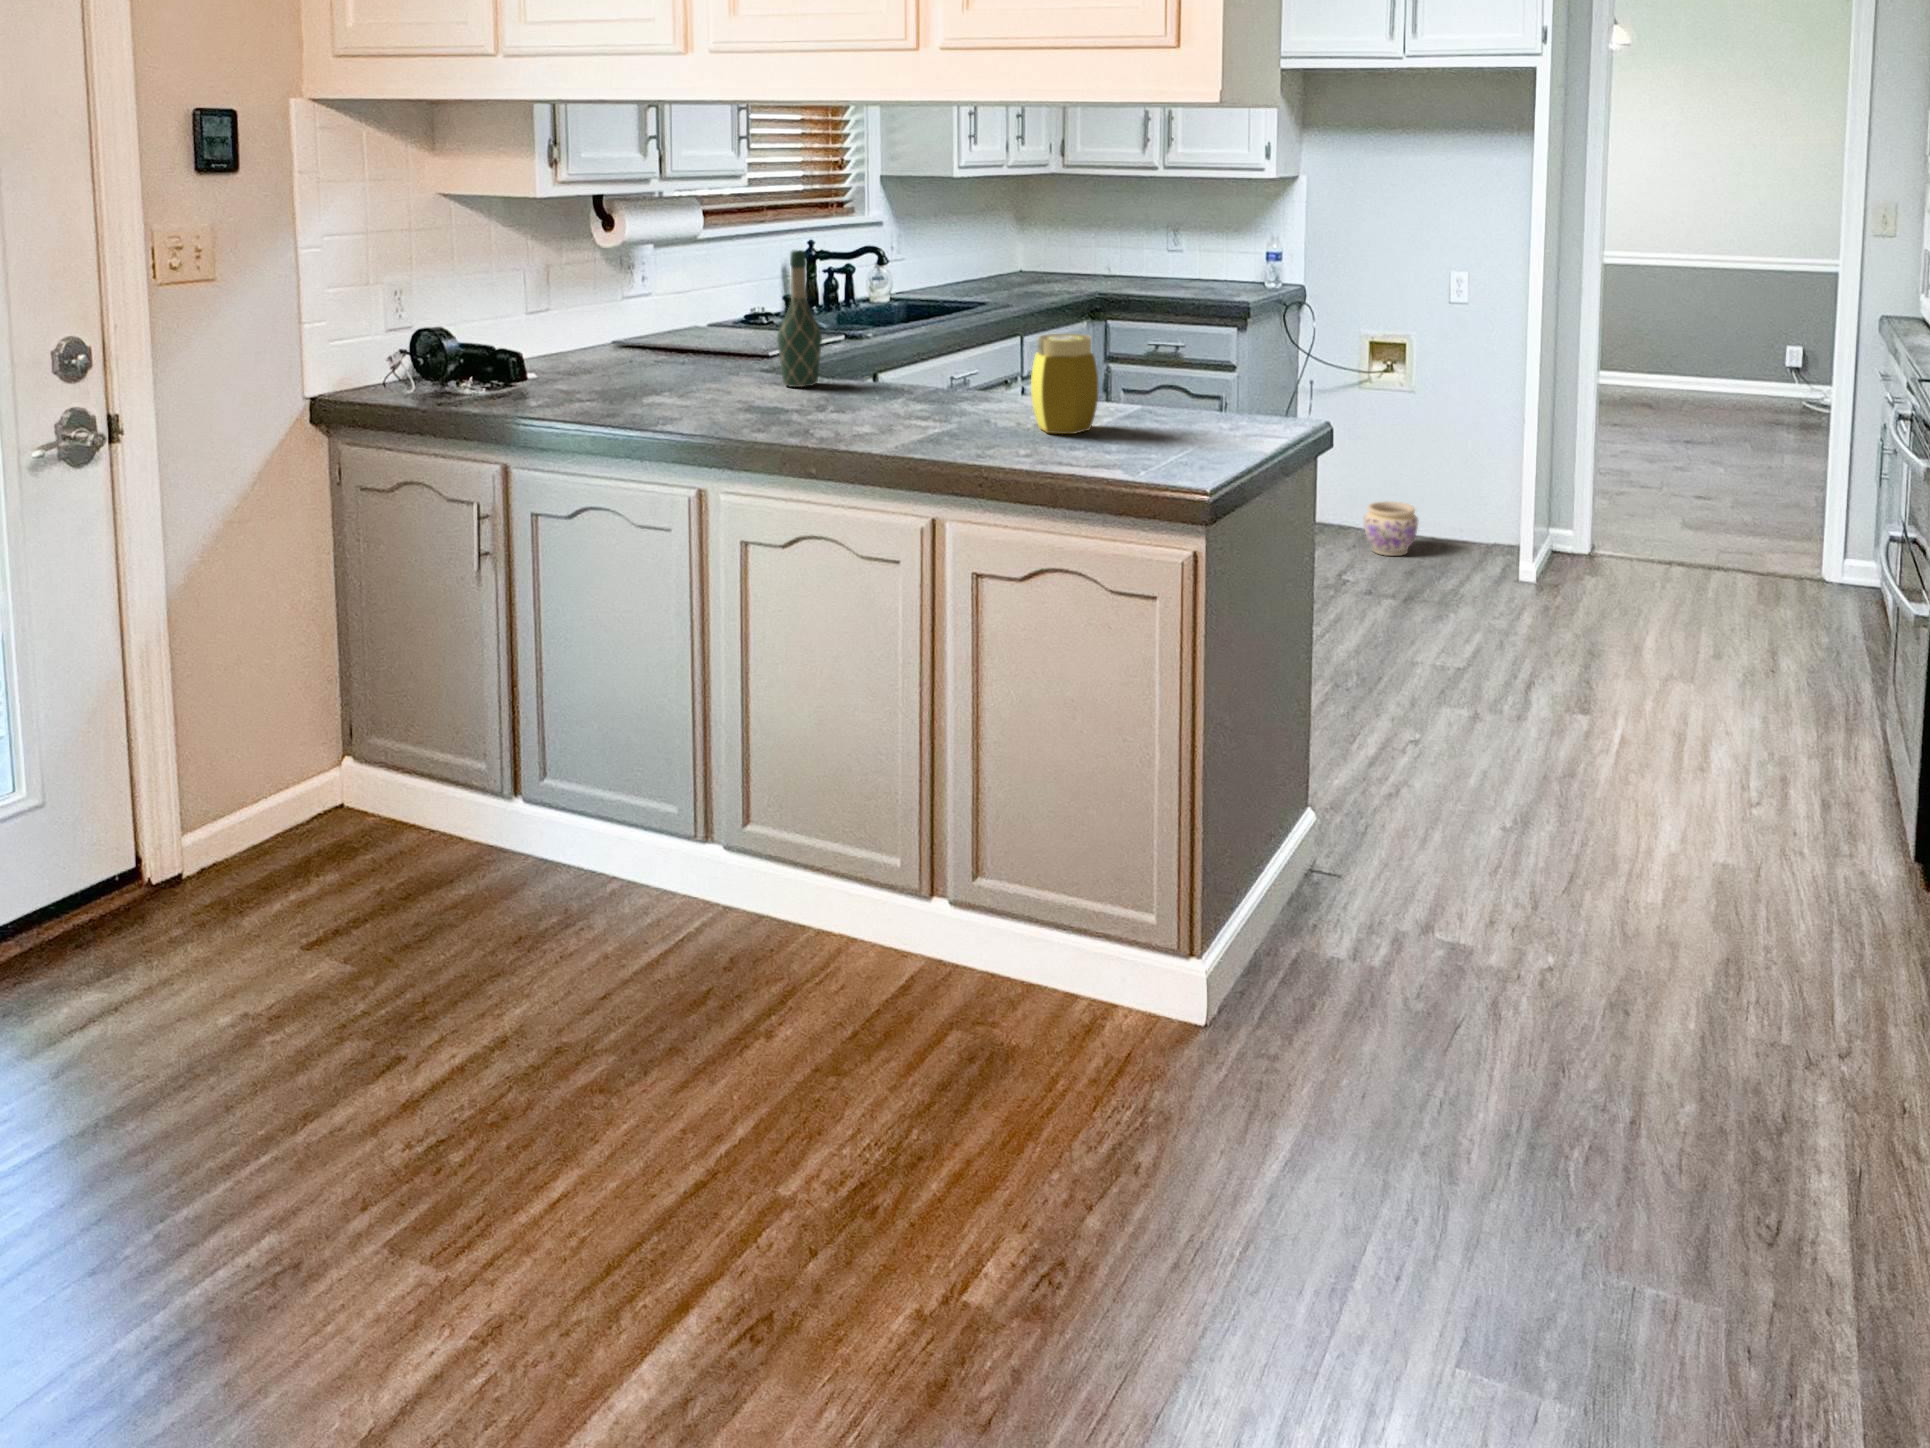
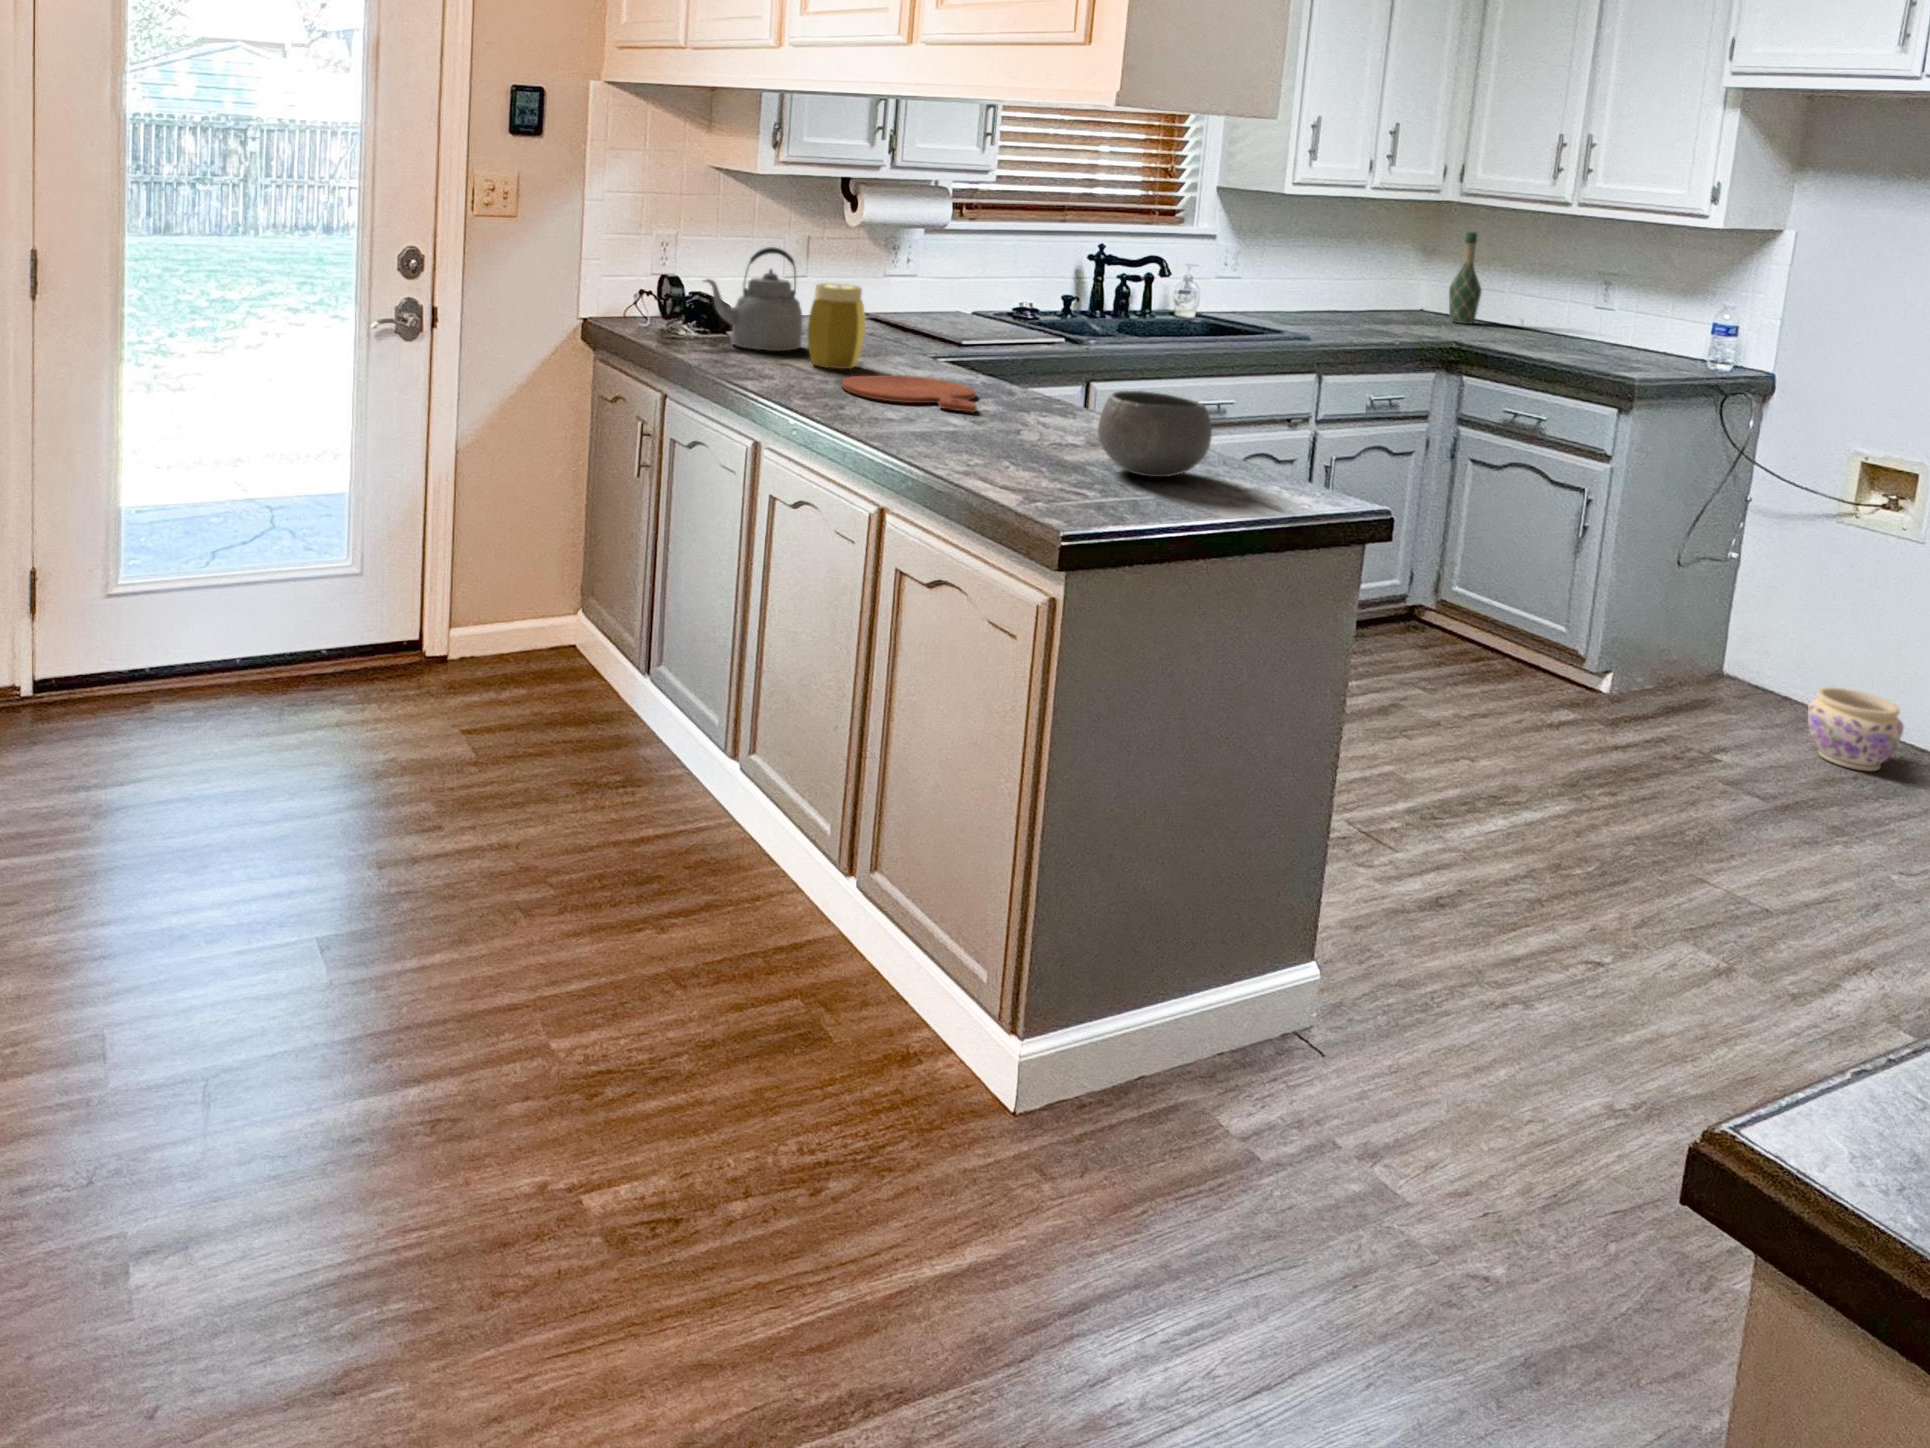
wine bottle: present [777,250,822,387] -> present [1449,232,1481,324]
kettle: none [548,281,663,397] -> present [704,247,802,351]
jar: present [1031,334,1098,434] -> present [808,283,865,369]
bowl: none [1137,370,1232,443] -> present [1098,391,1212,477]
cutting board: none [787,394,957,424] -> present [842,375,977,412]

